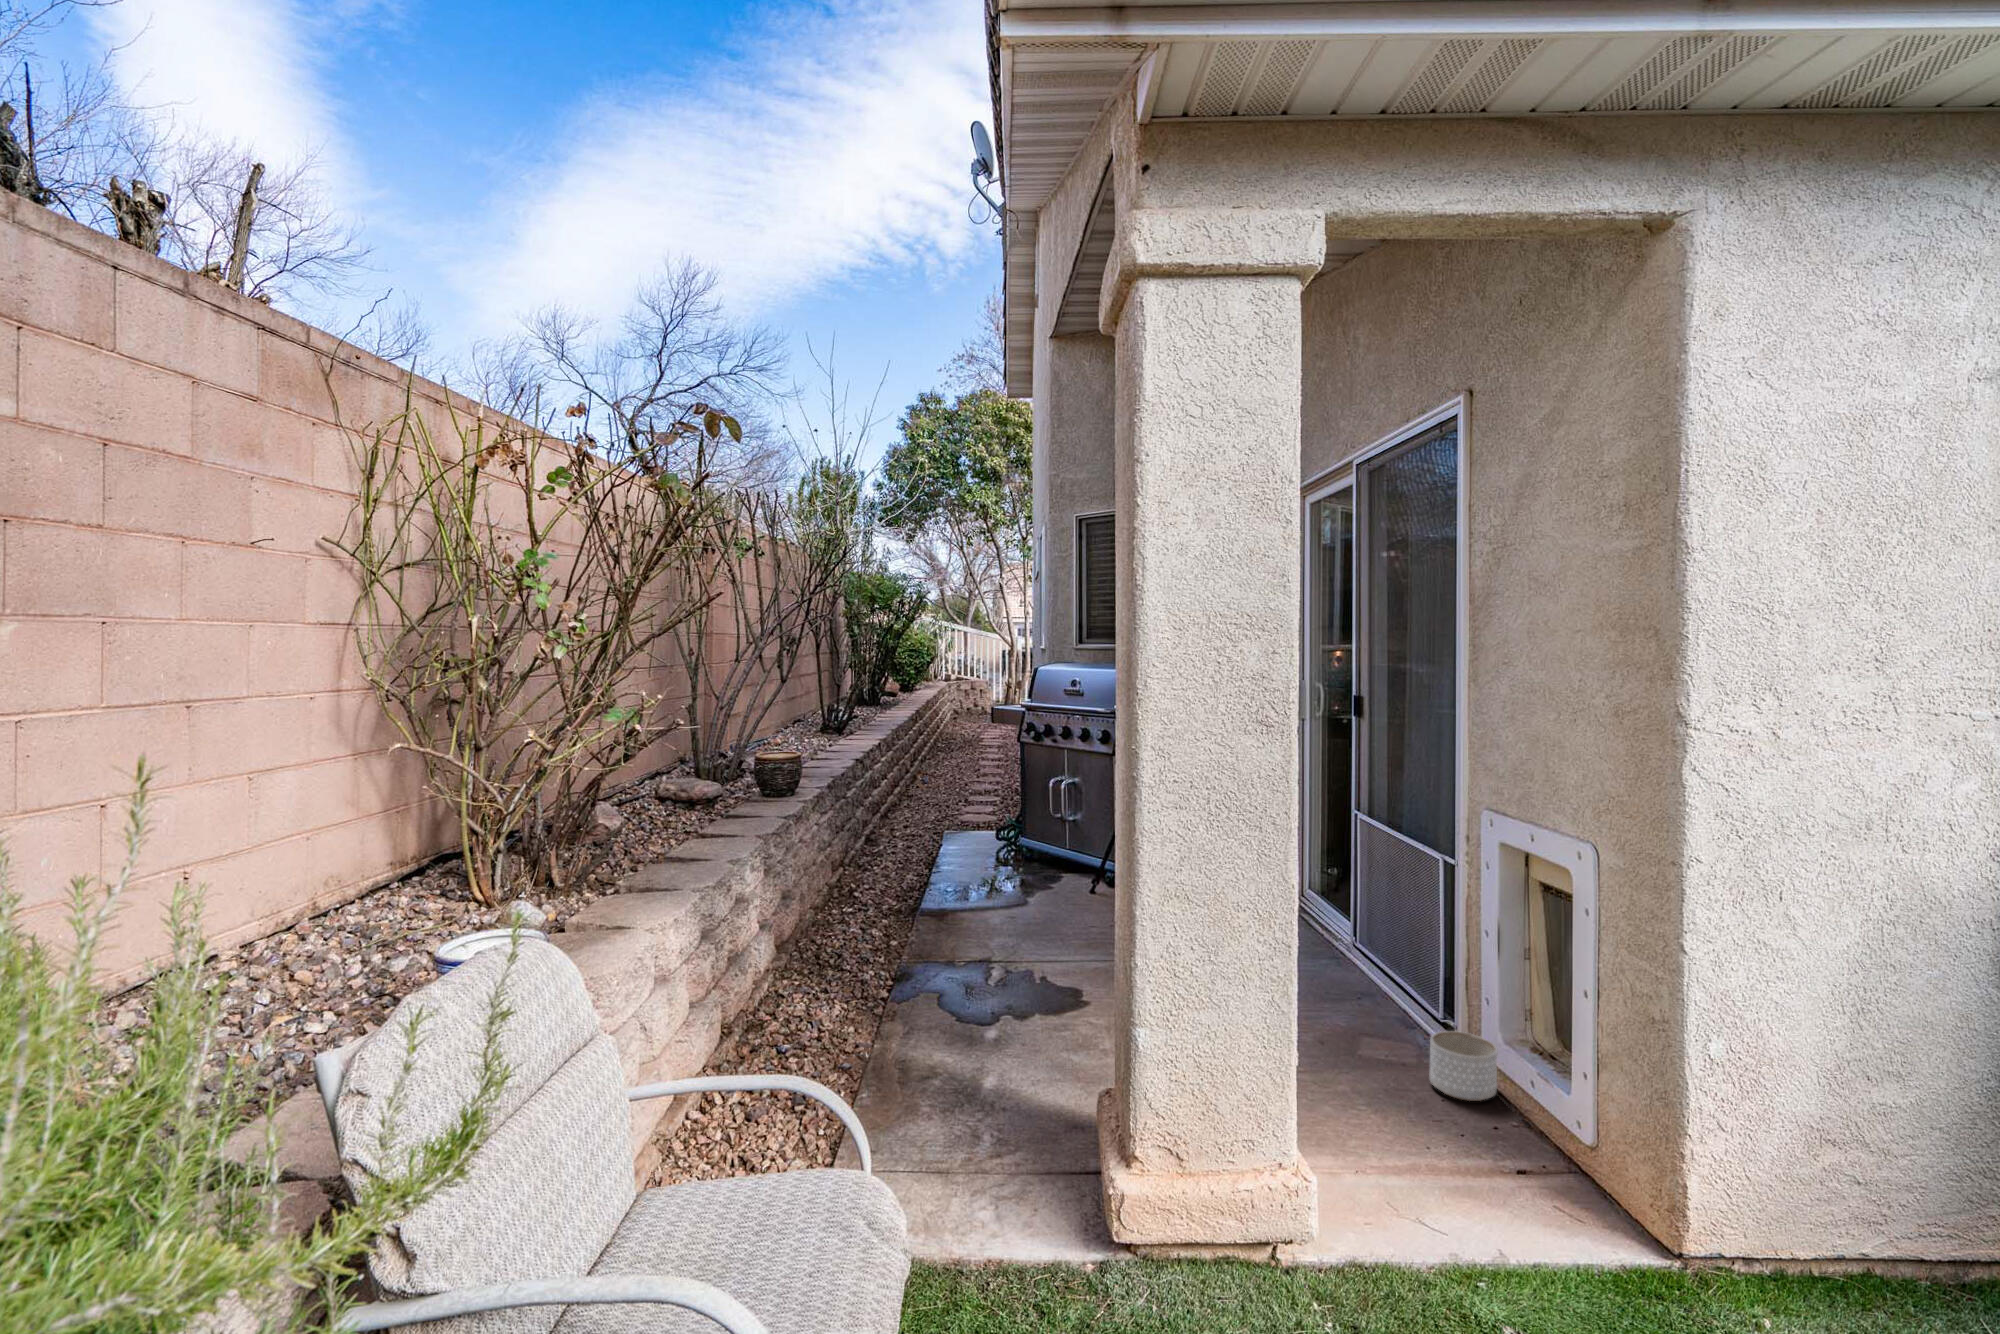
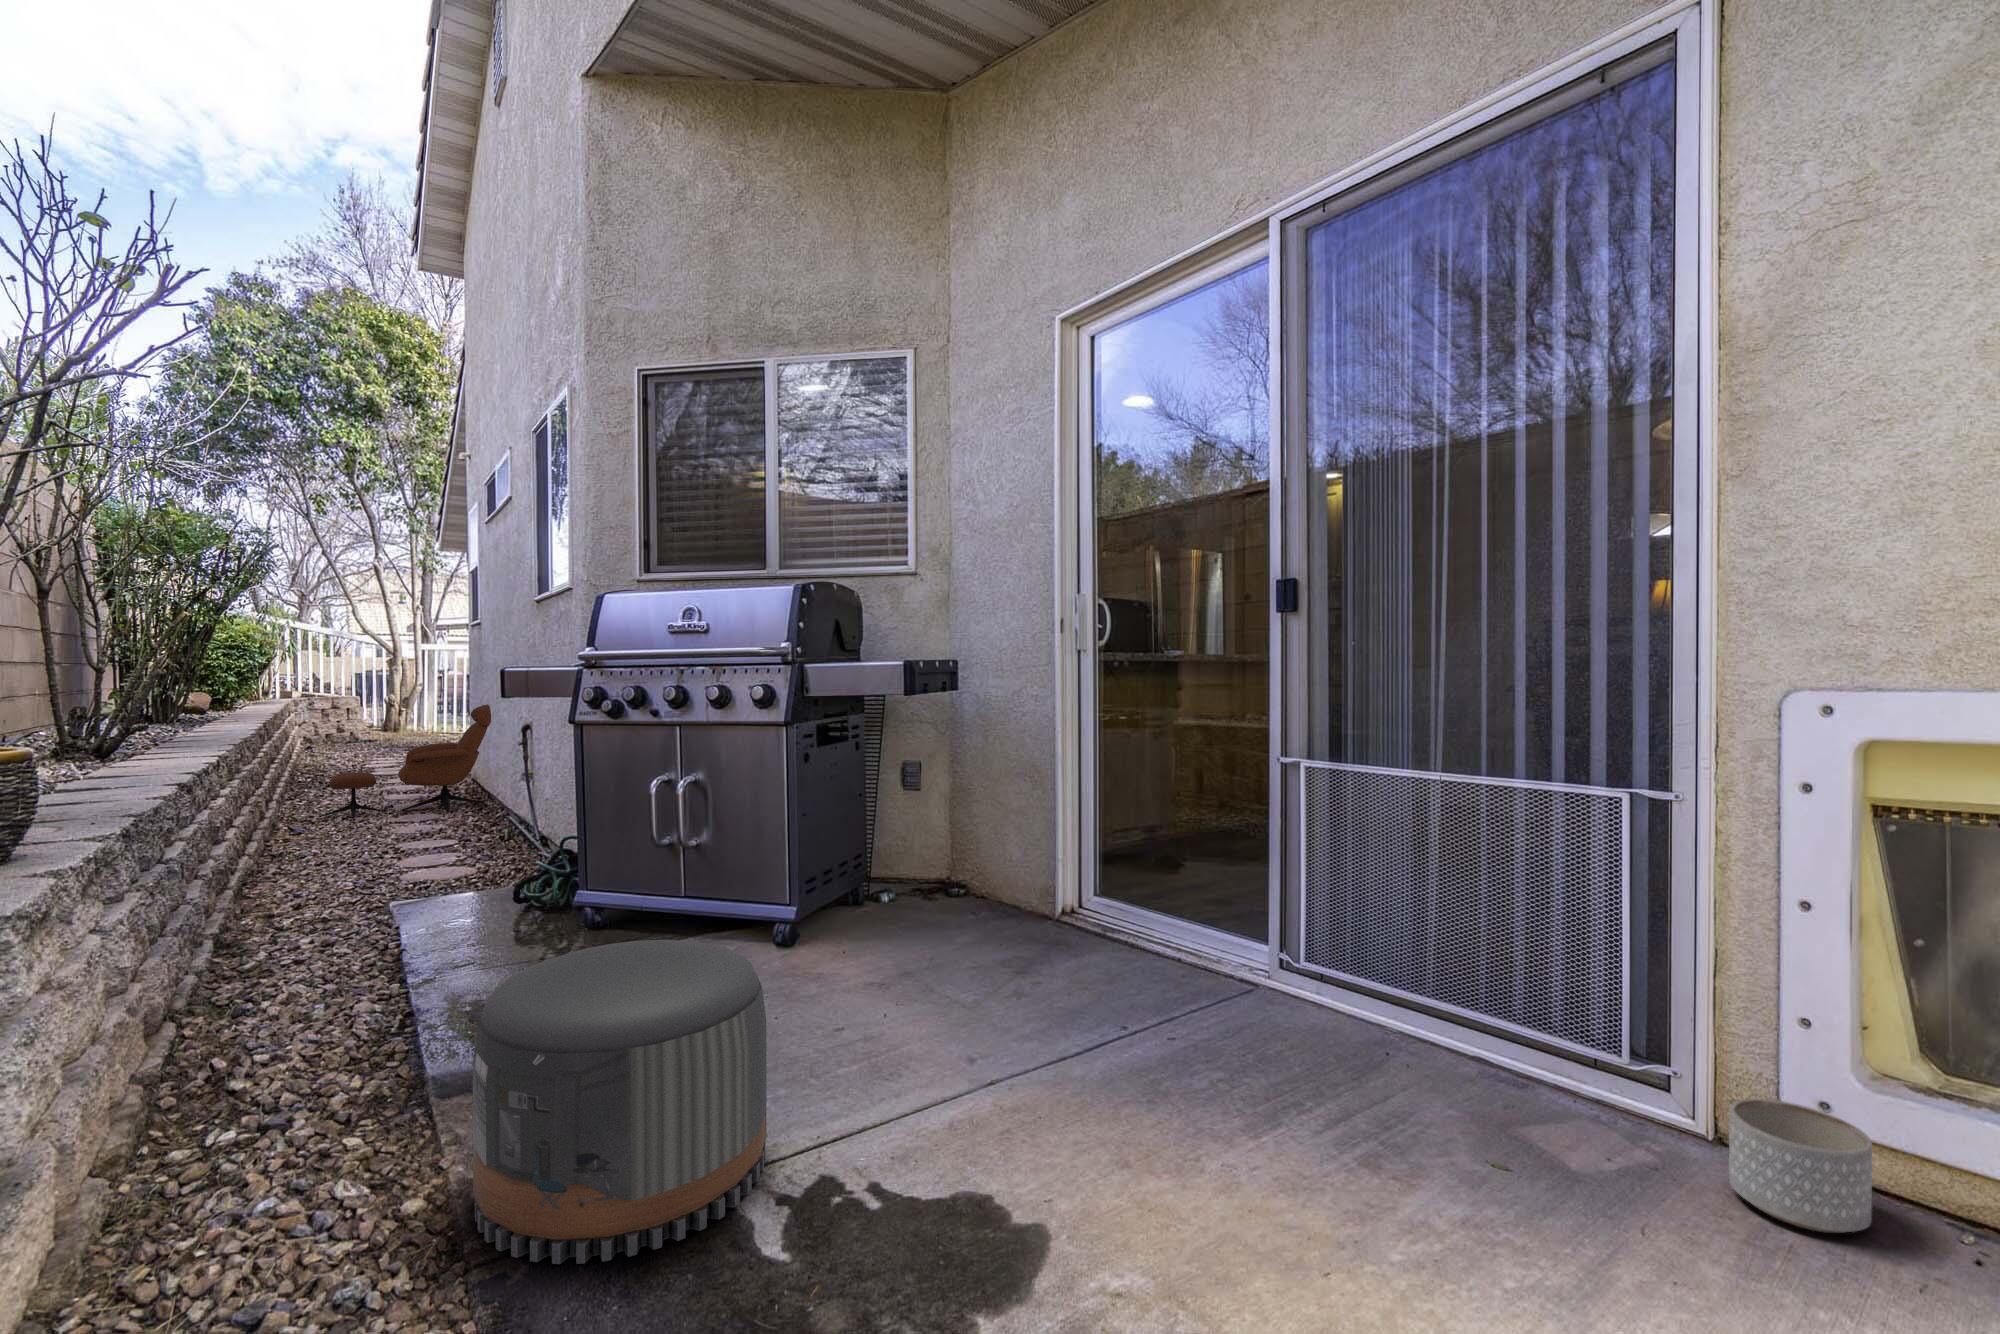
lounge chair: none [937,709,1030,779] -> present [319,705,491,819]
pouf: none [909,856,1021,970] -> present [473,940,767,1264]

